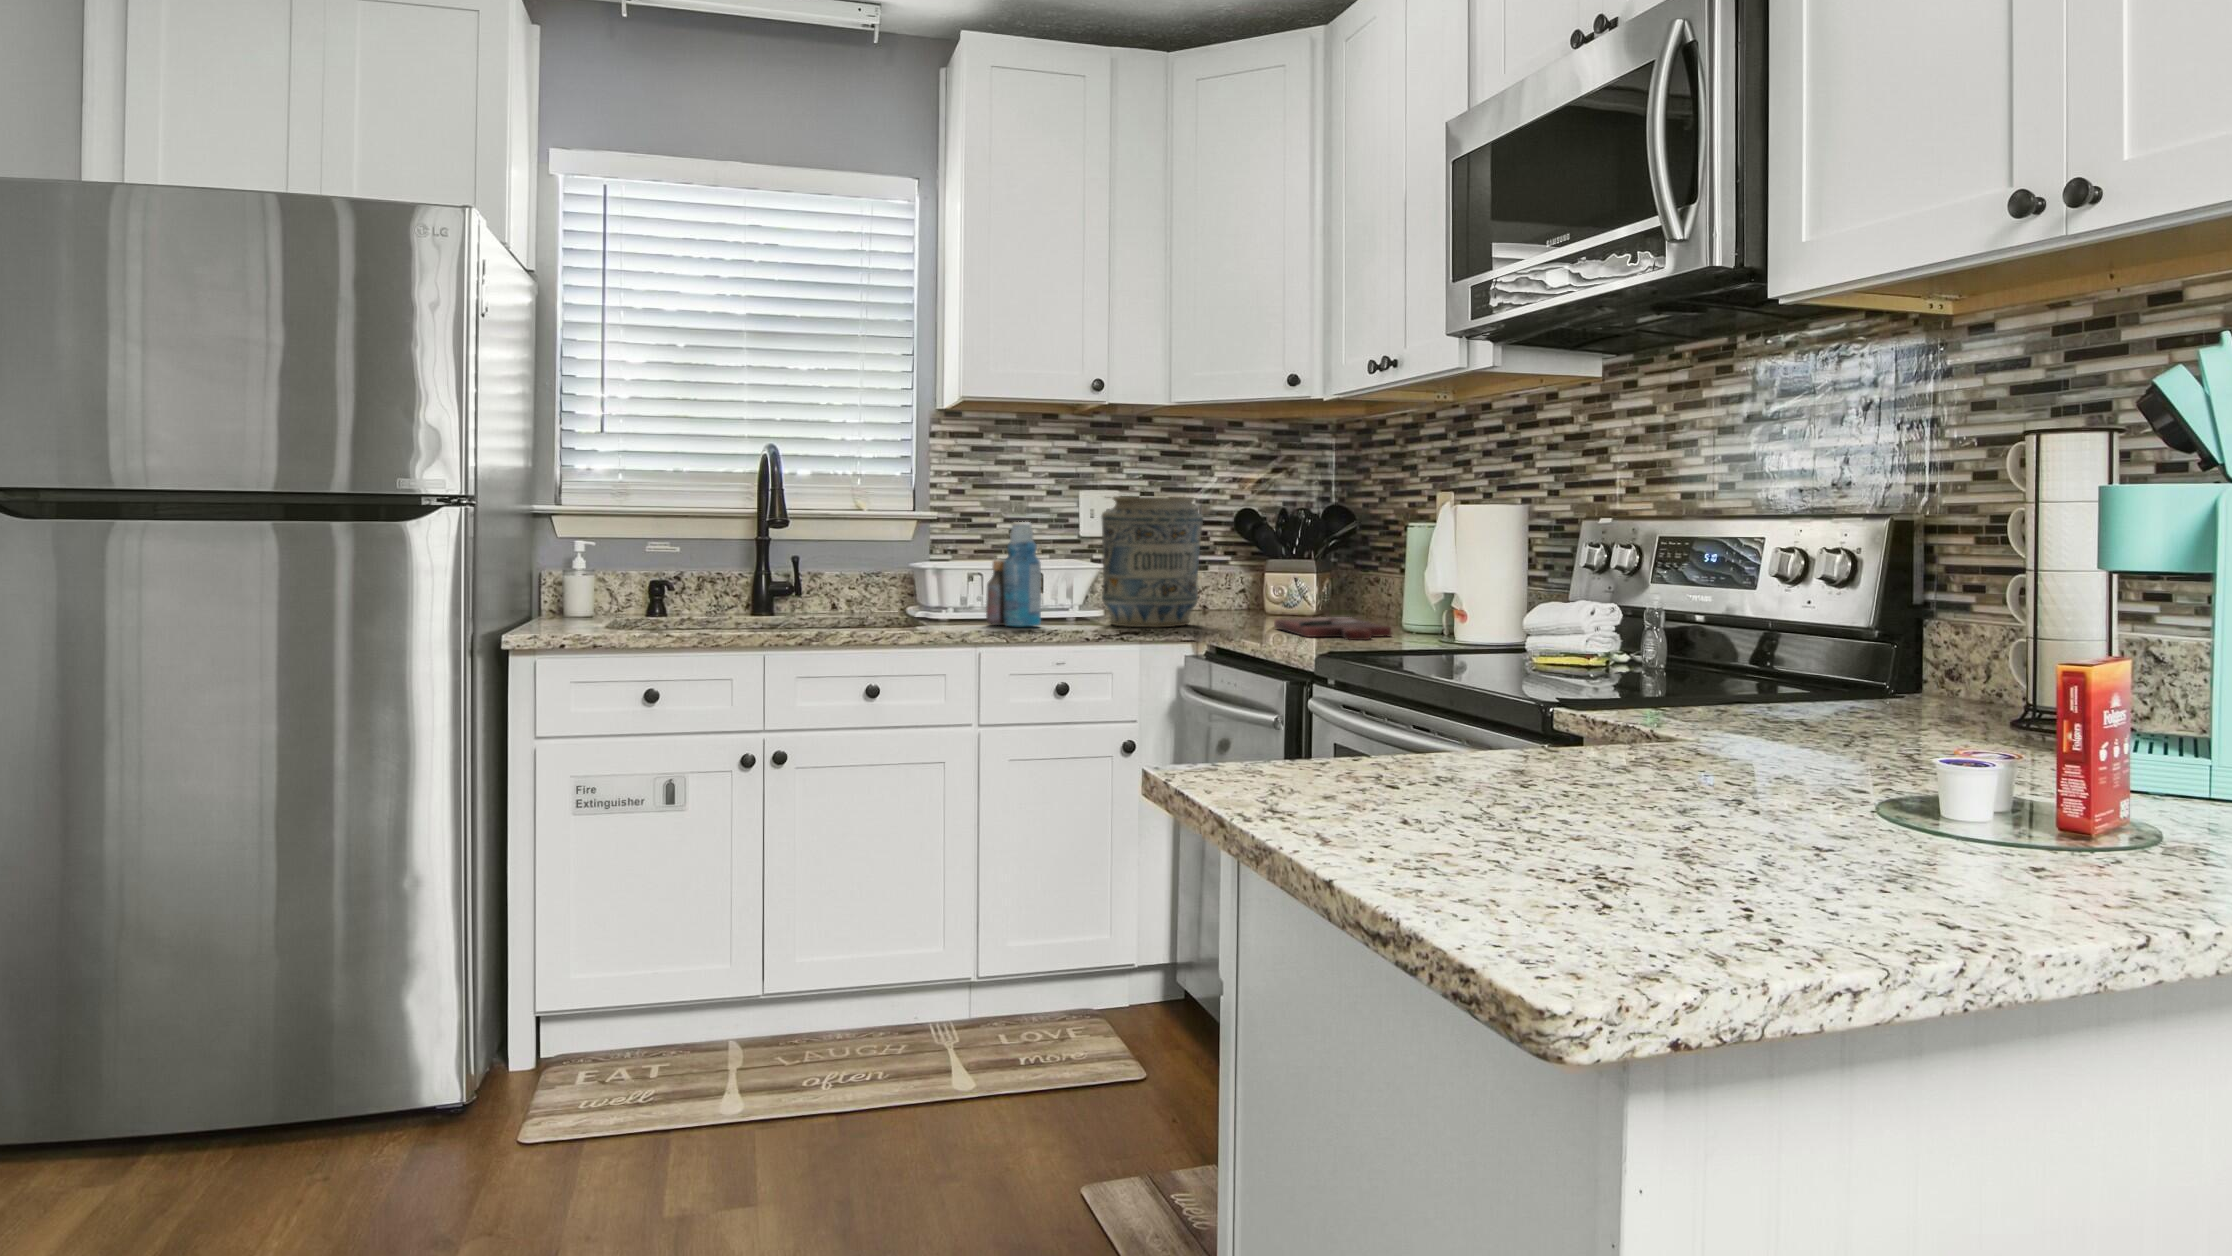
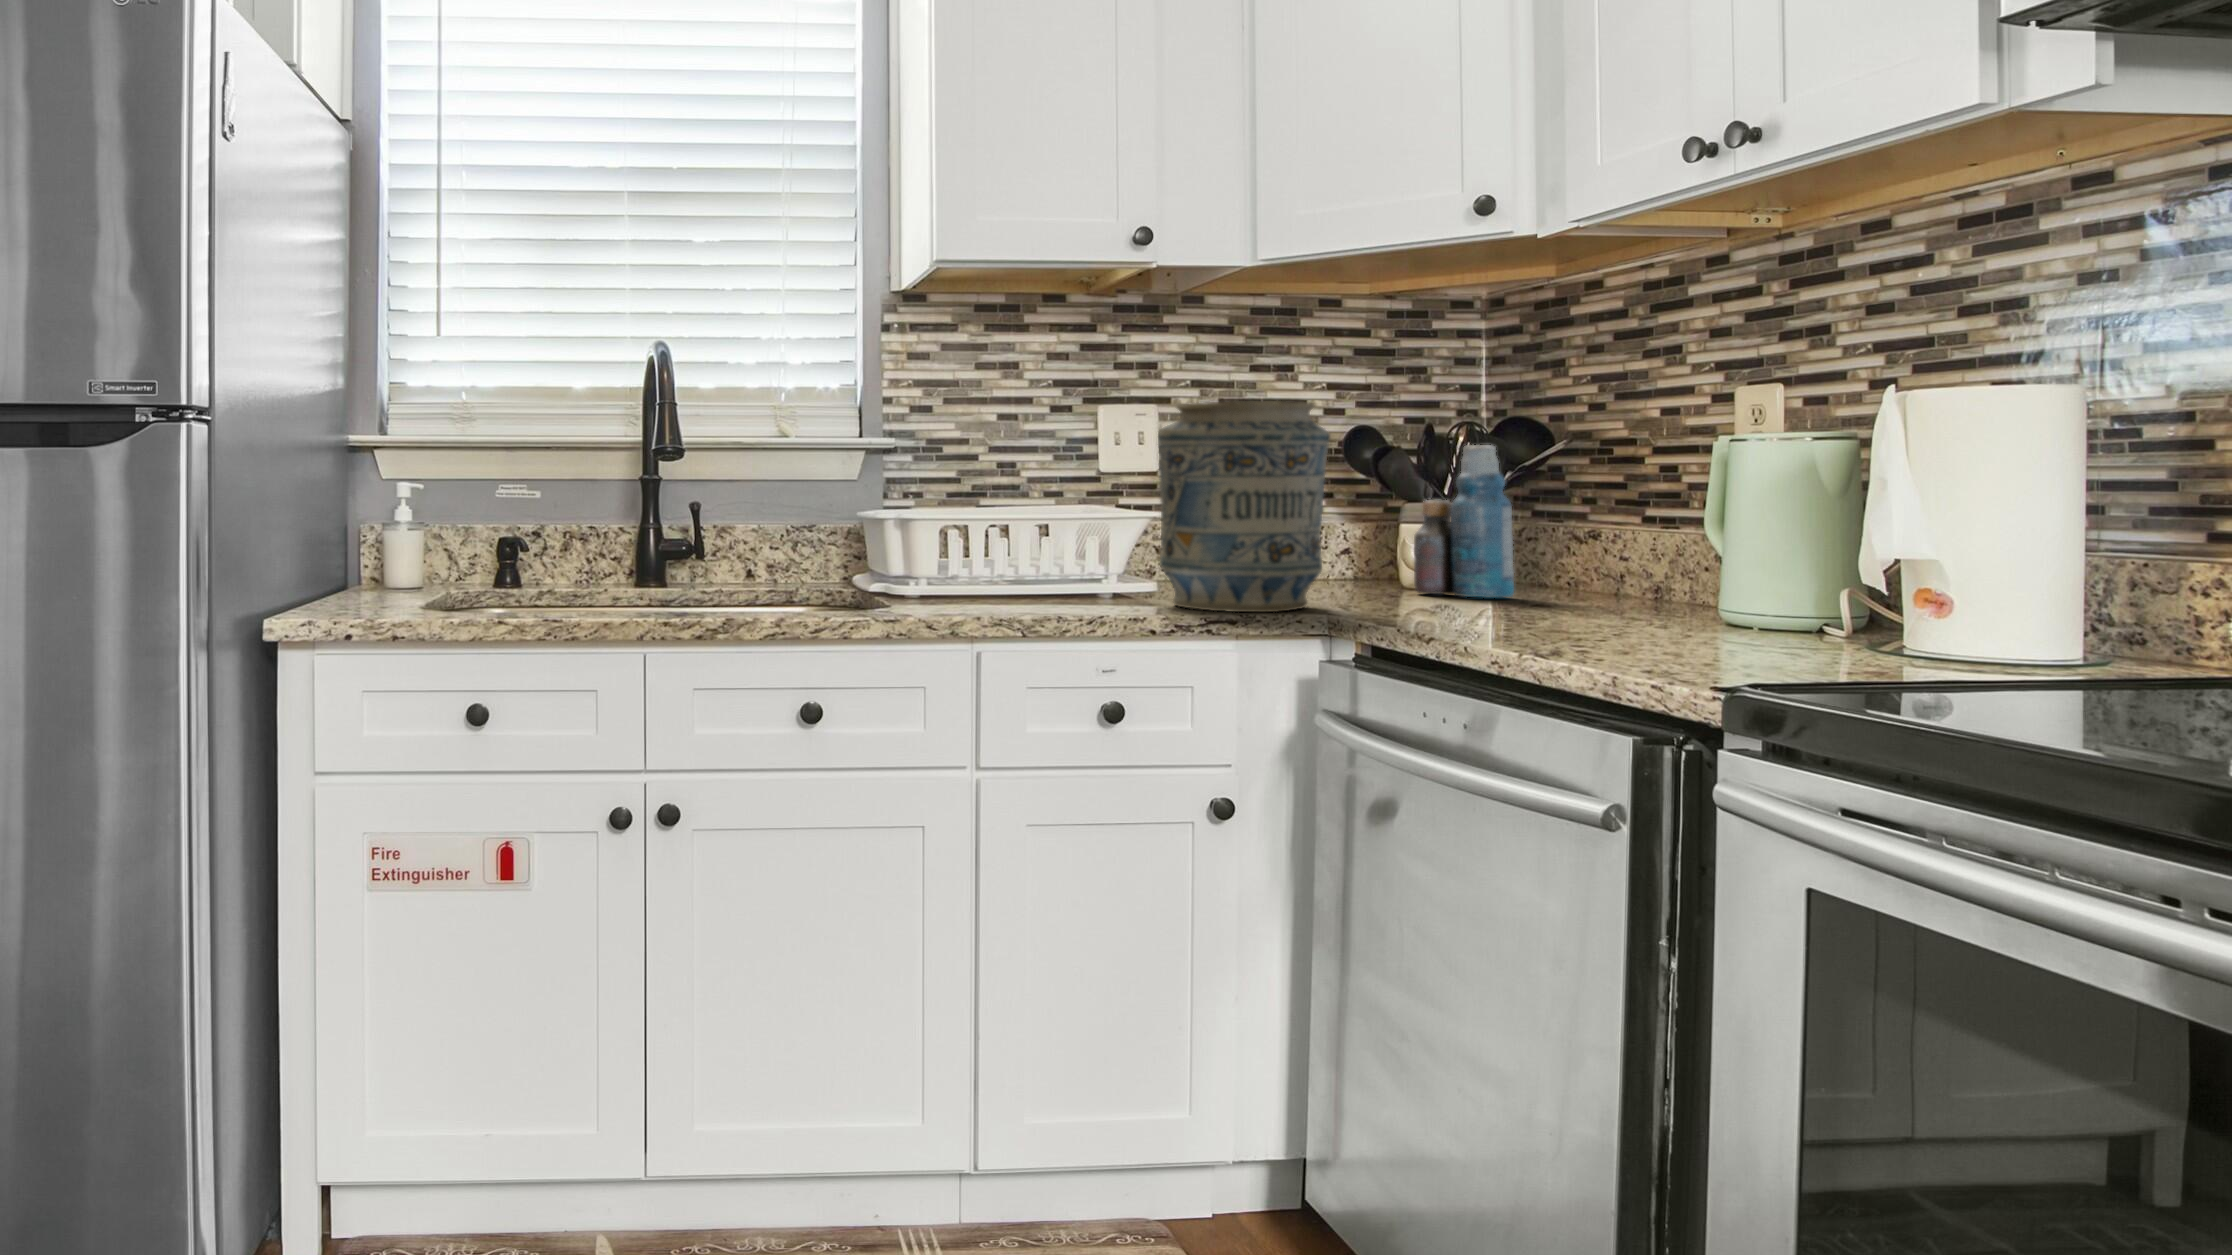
bottle: present [986,522,1041,626] -> present [1414,445,1514,597]
cutting board: present [1274,617,1391,640] -> none [1471,600,1742,648]

